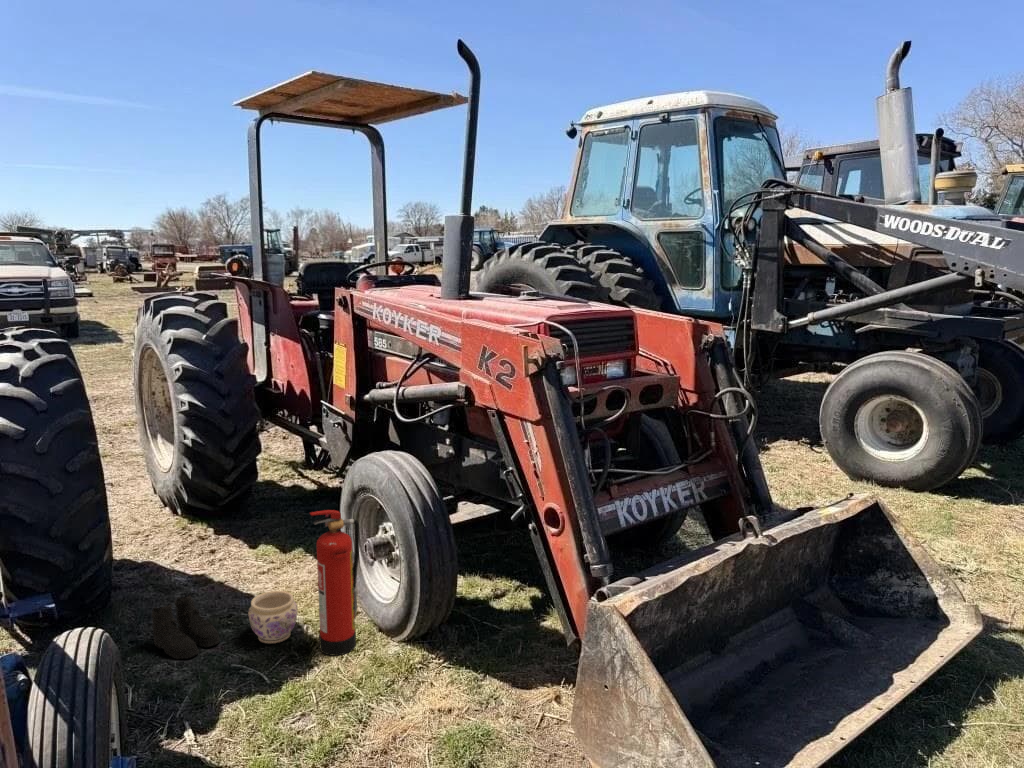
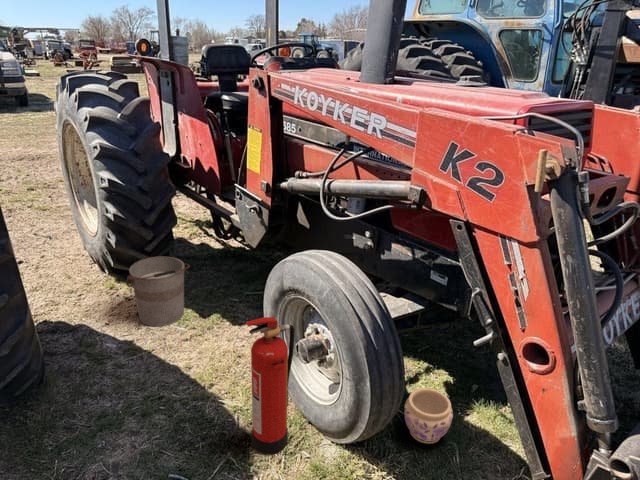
bucket: none [202,487,272,562] -> present [126,257,190,326]
planter: present [248,591,297,644] -> present [405,388,453,444]
boots: present [152,596,220,659] -> none [82,386,152,457]

